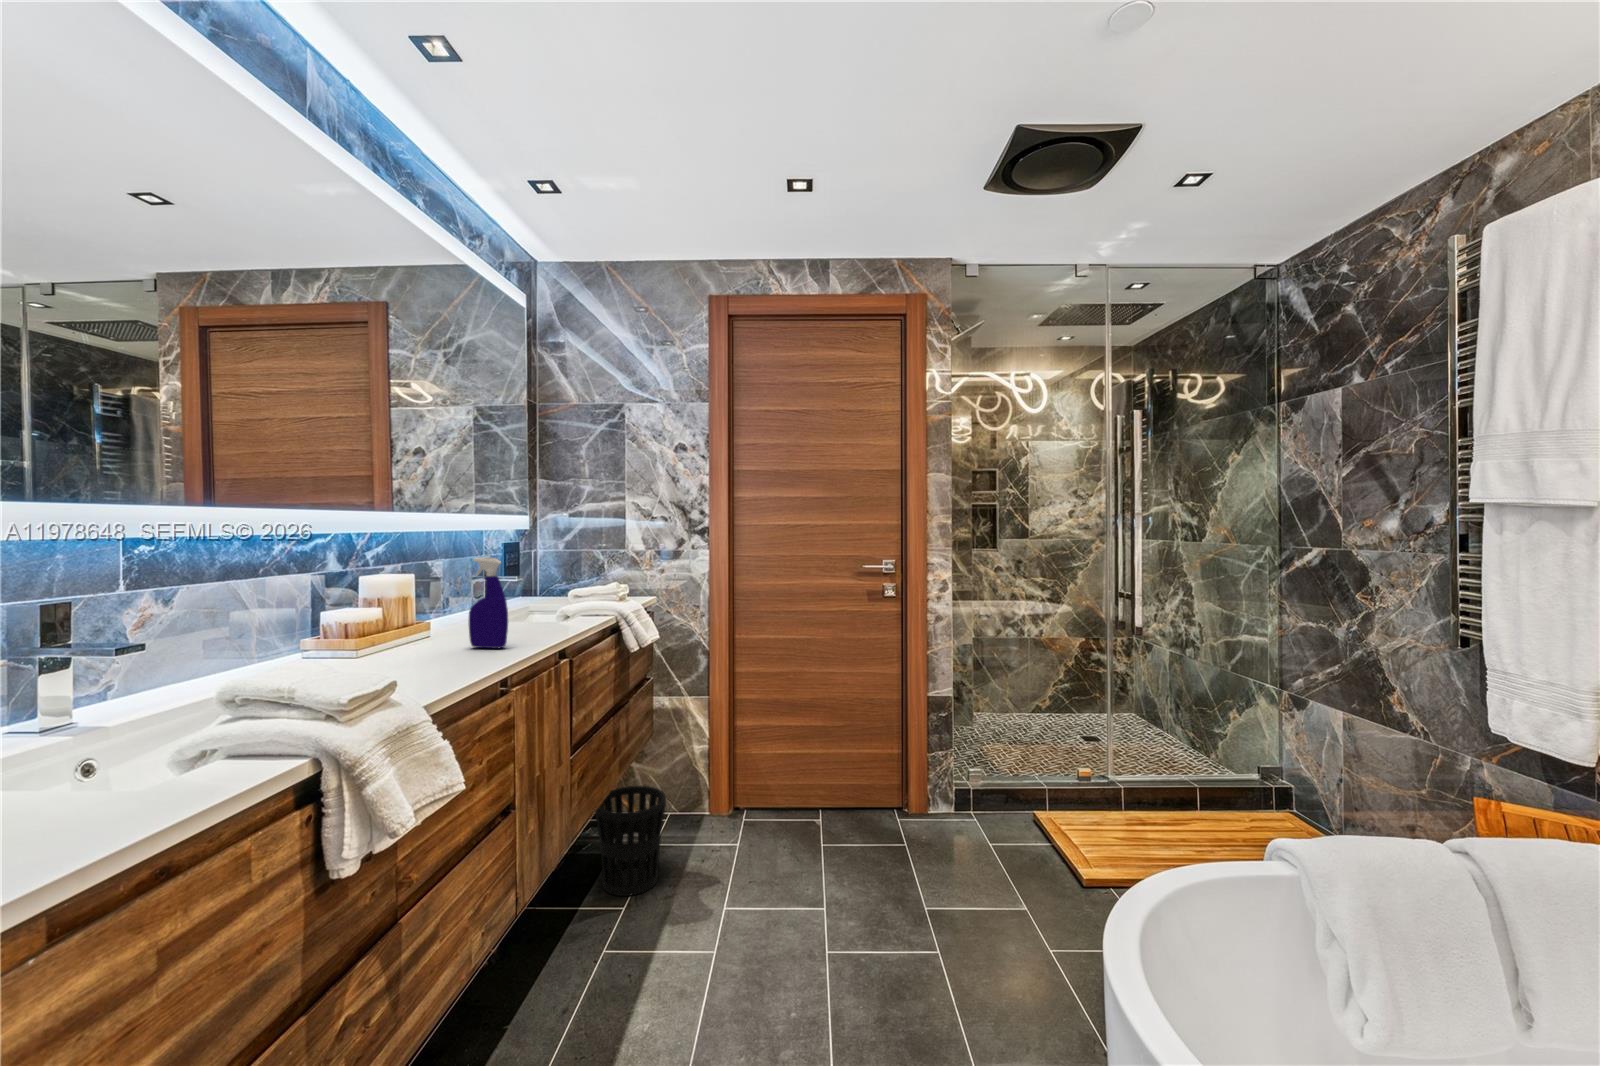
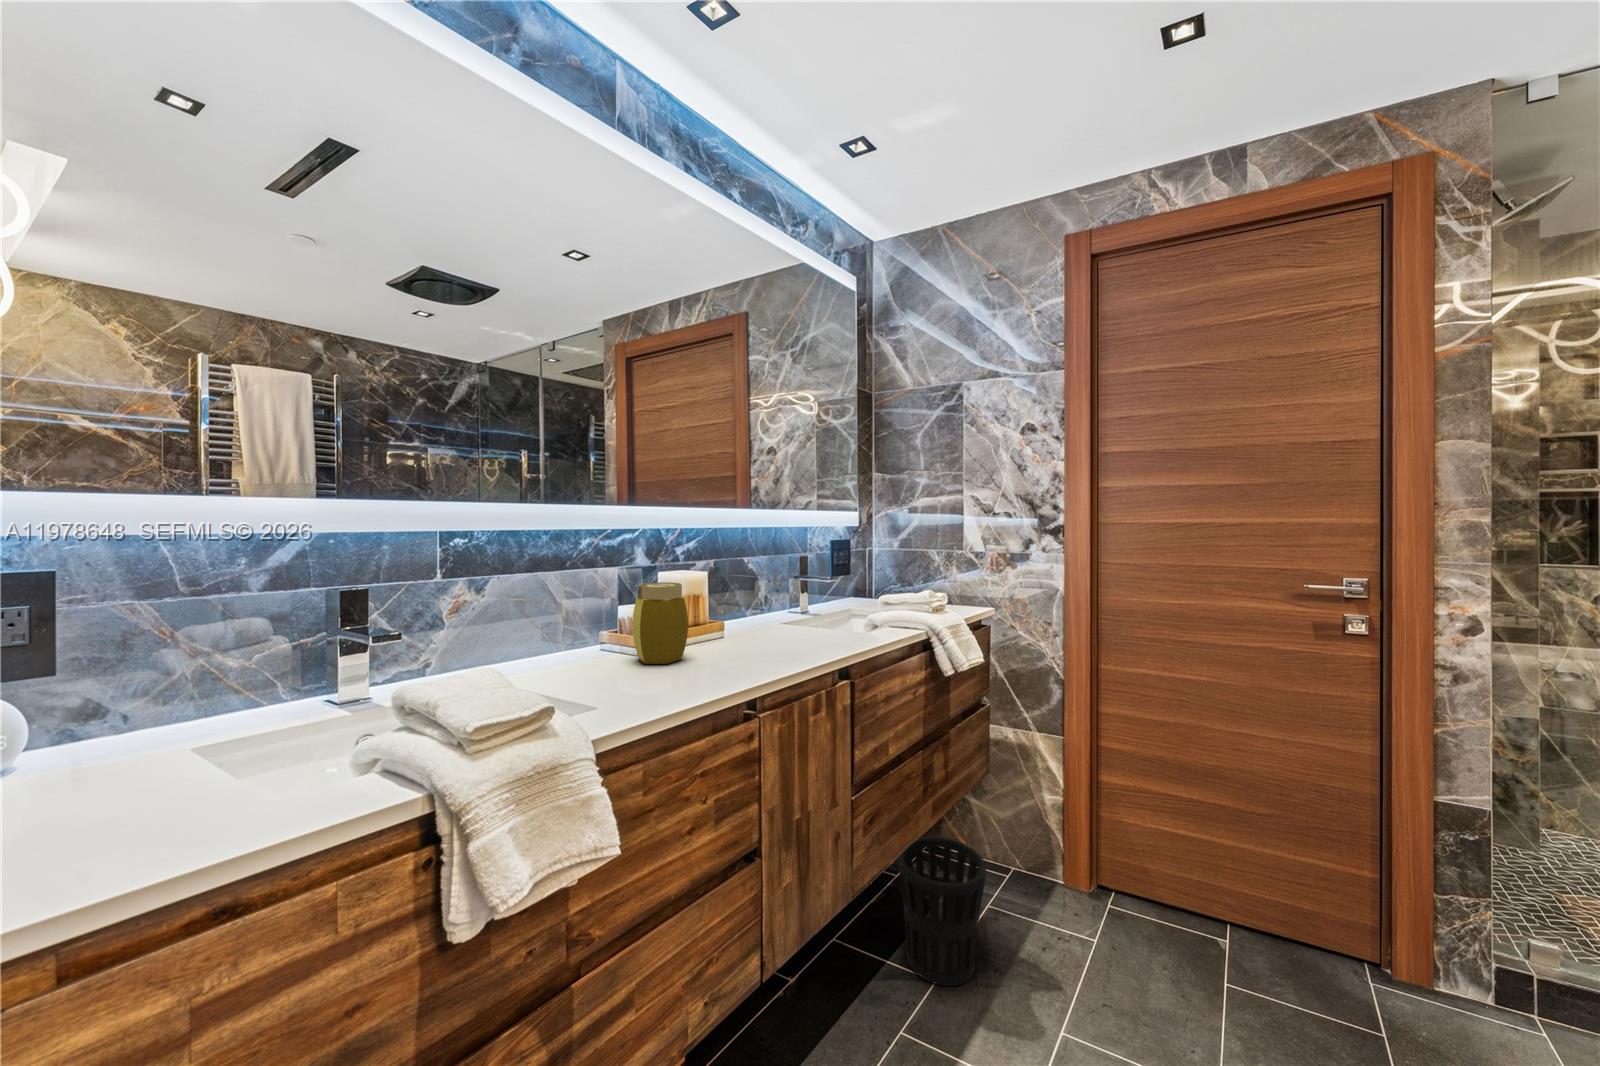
spray bottle: present [469,558,508,649] -> none [728,557,764,665]
jar: none [367,584,427,659] -> present [633,582,688,664]

